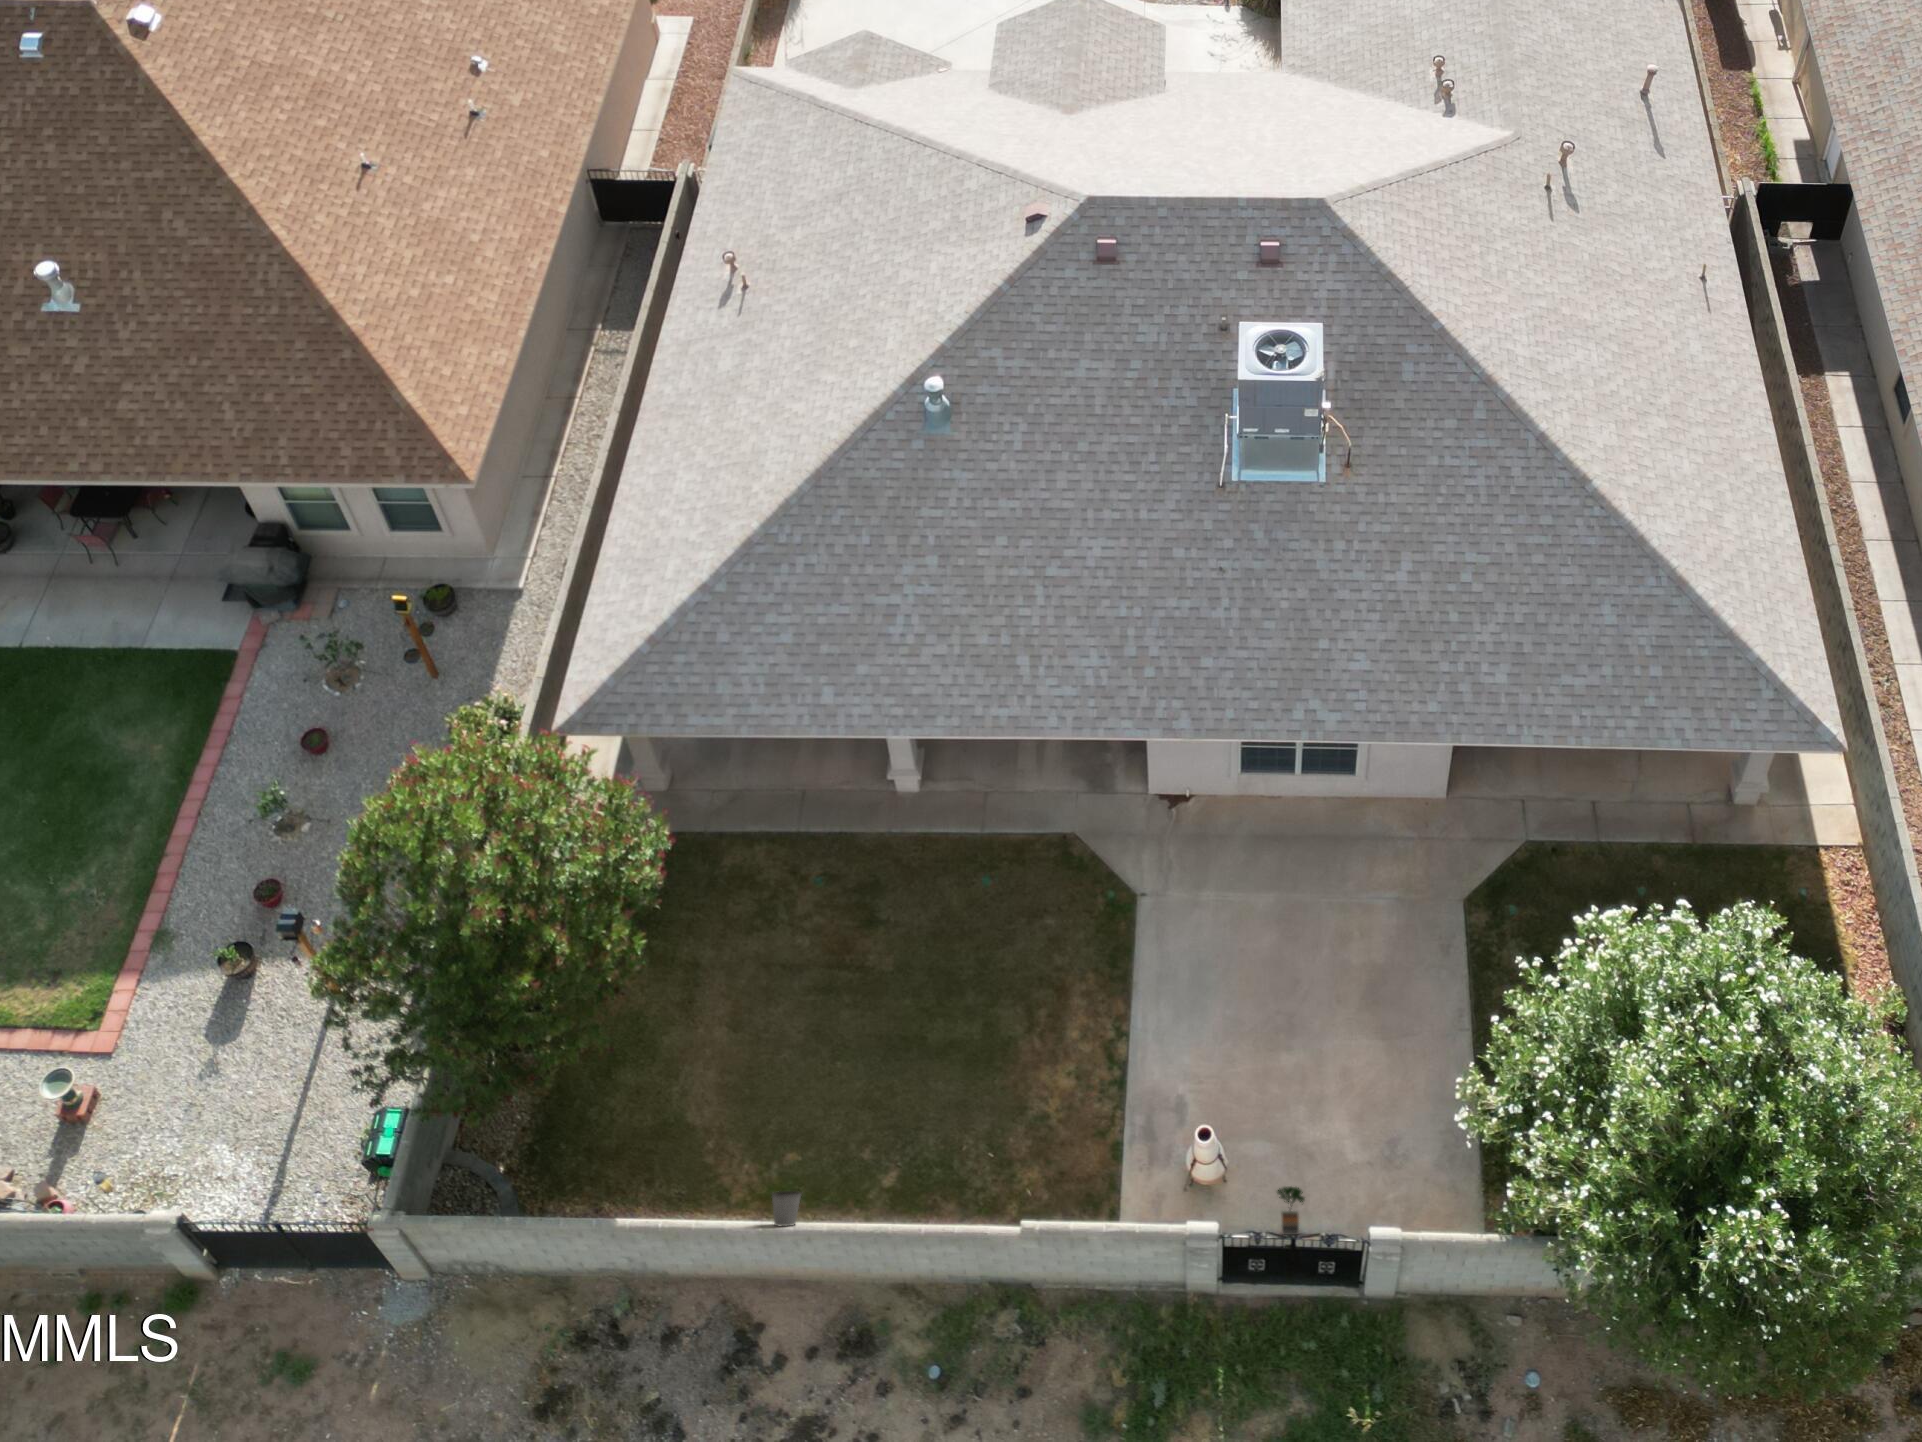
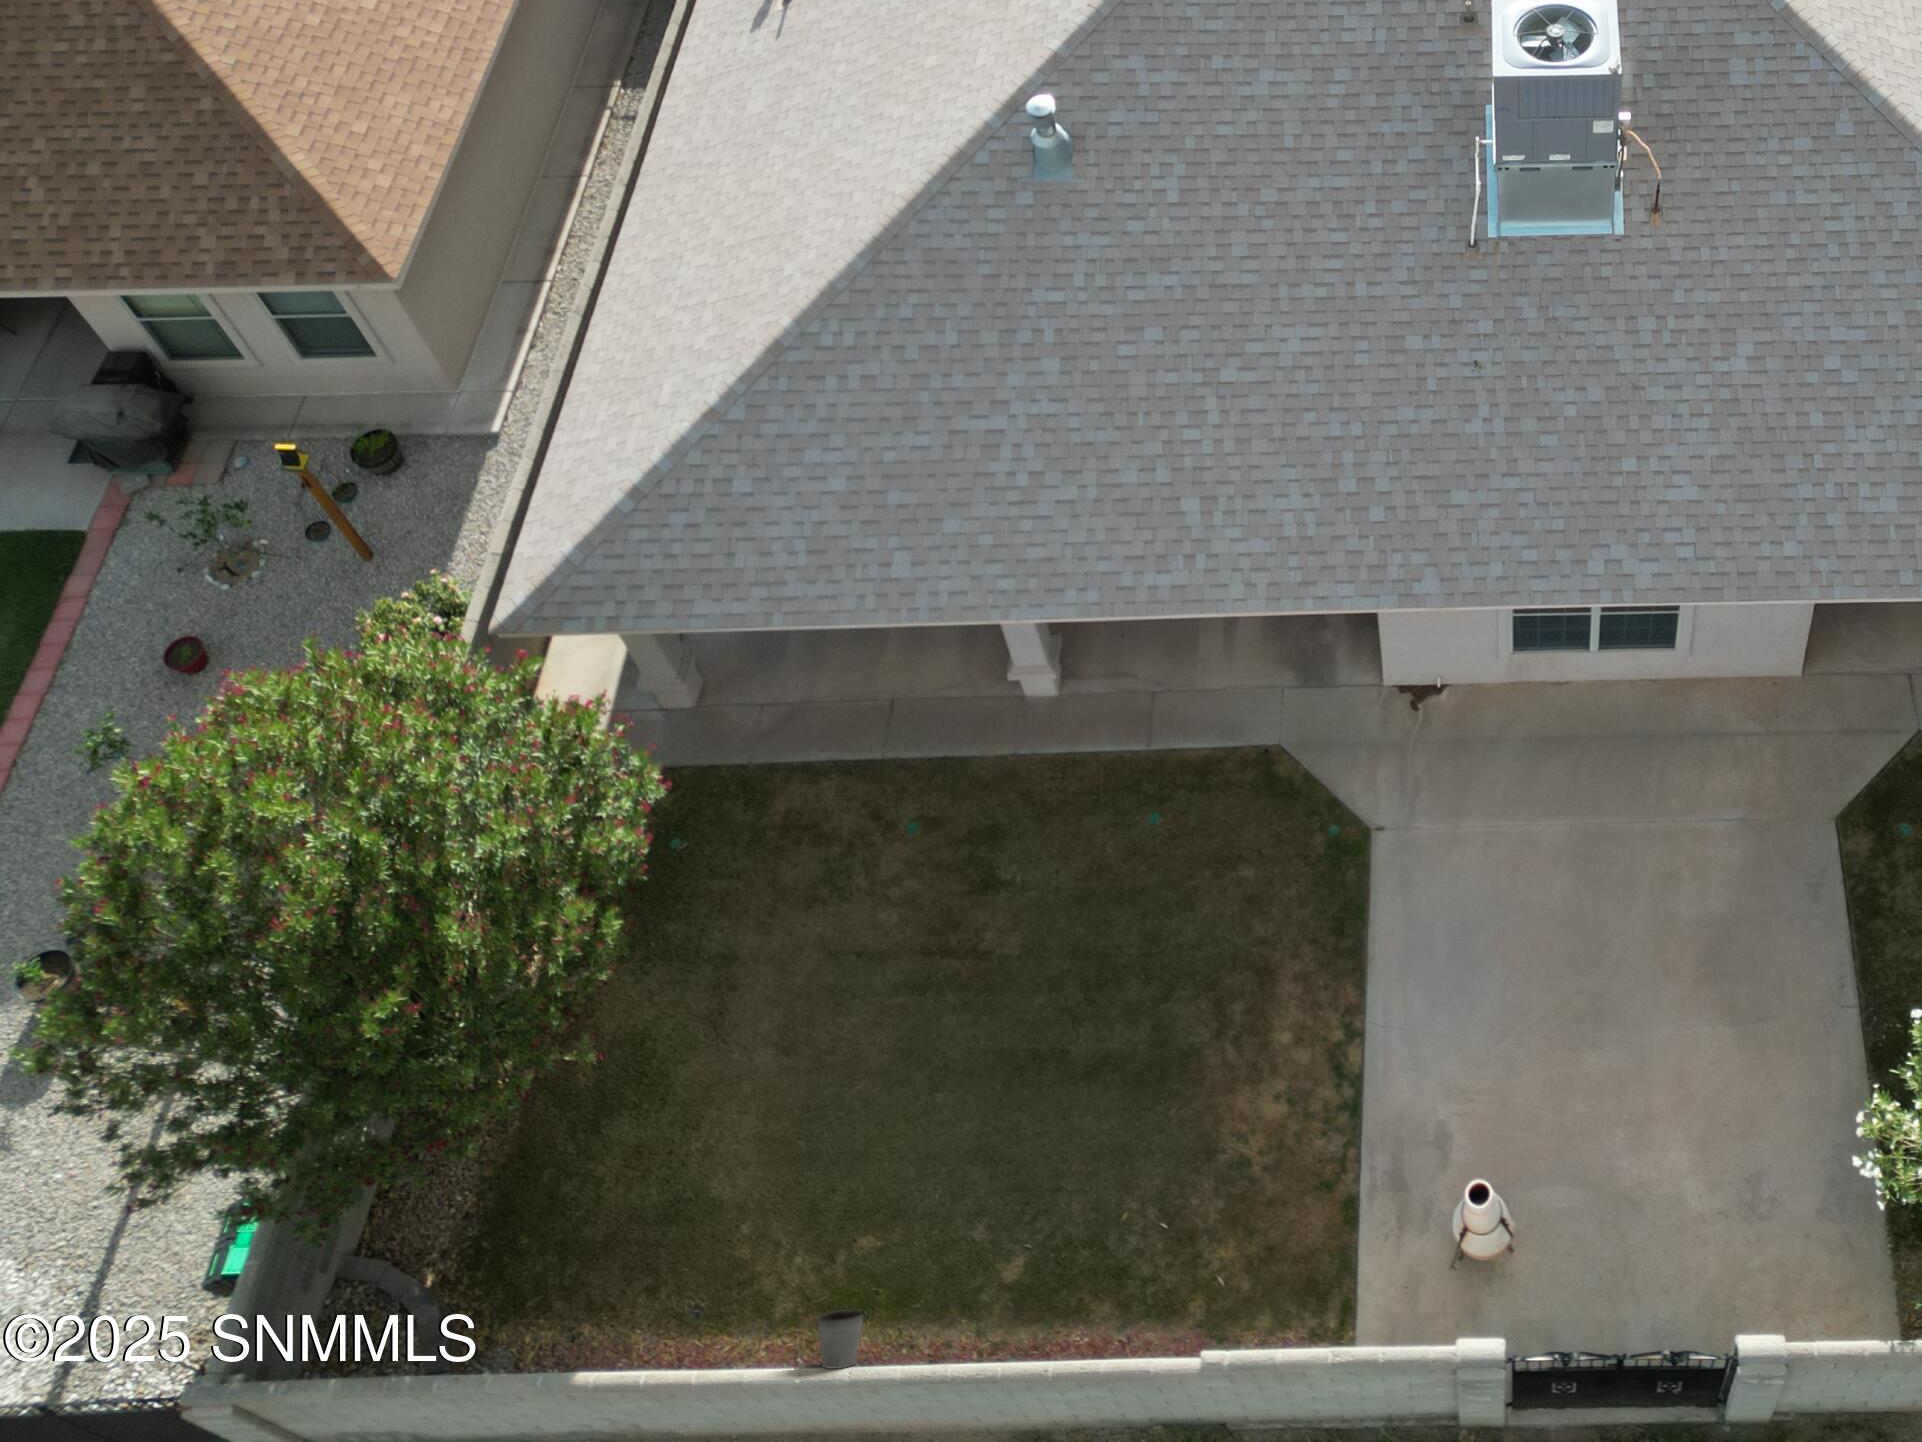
potted tree: present [1277,1187,1304,1235] -> none [1588,1272,1636,1350]

